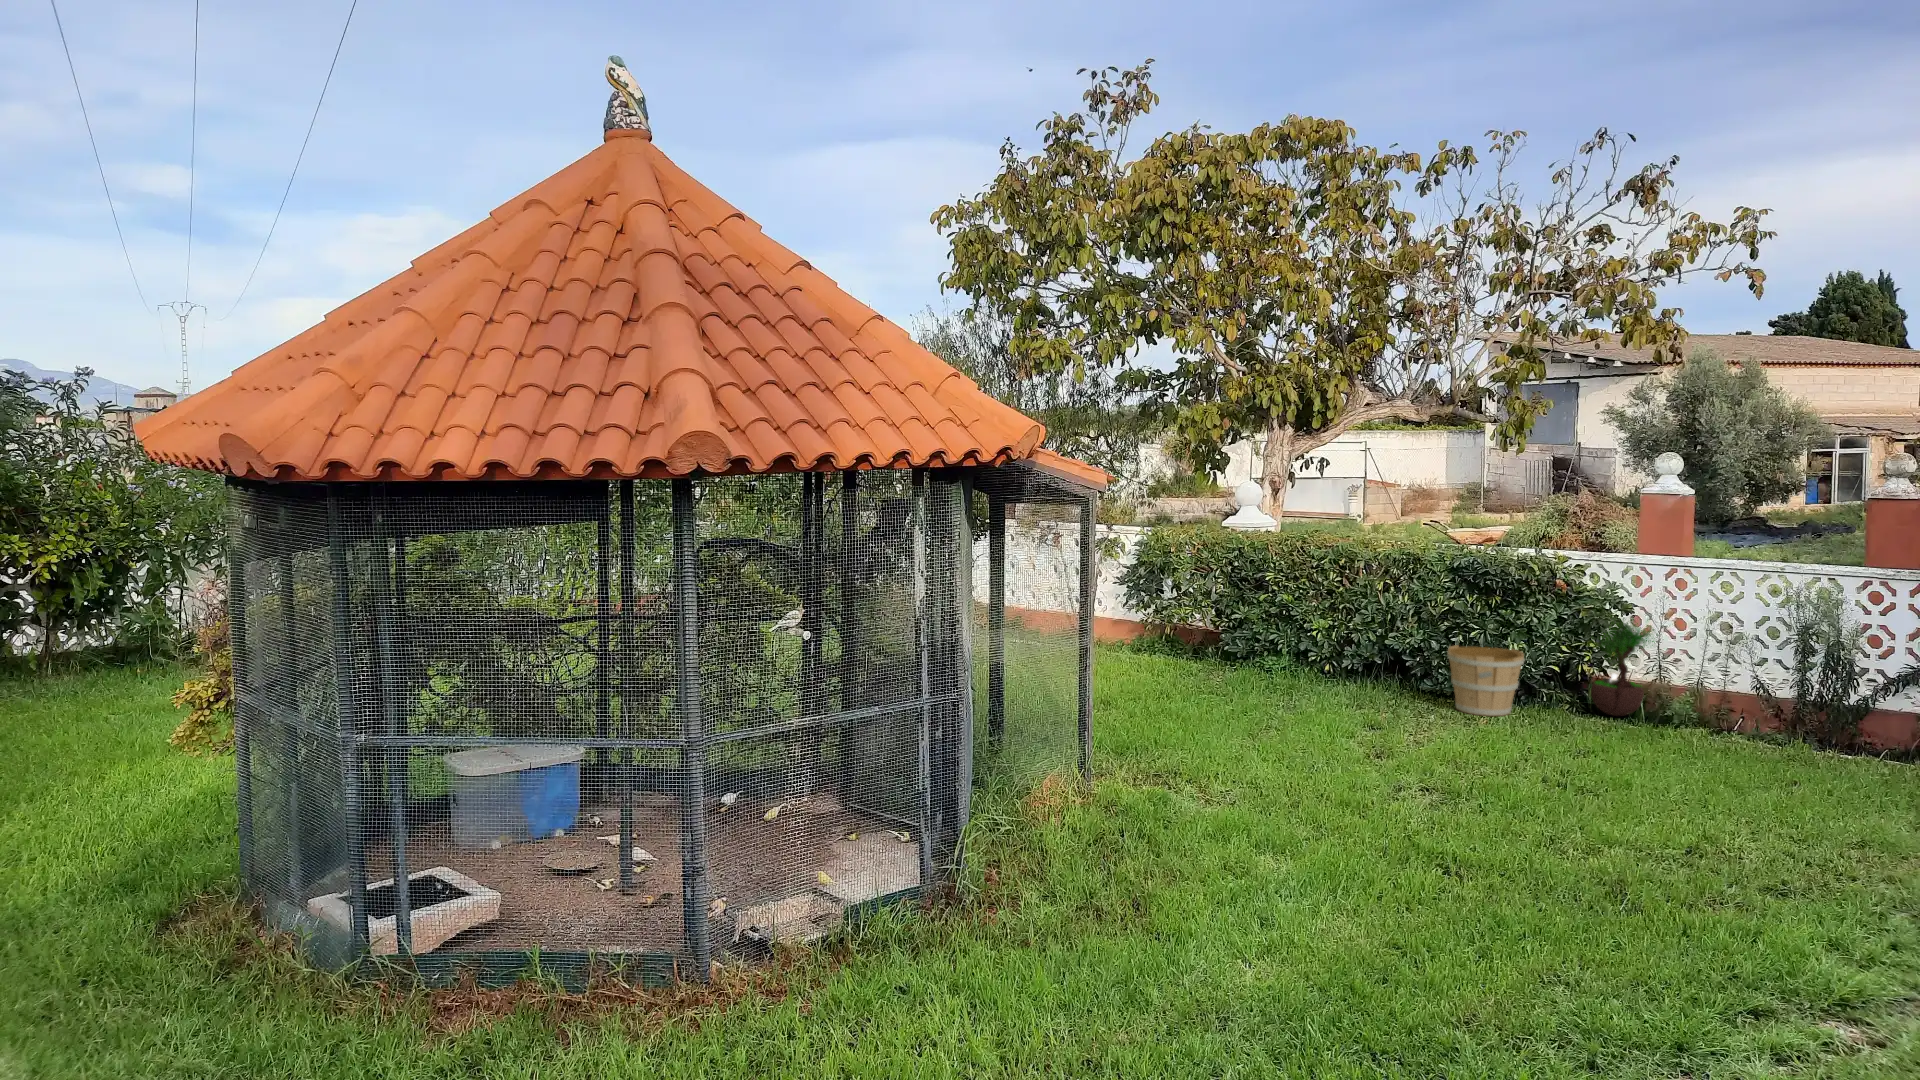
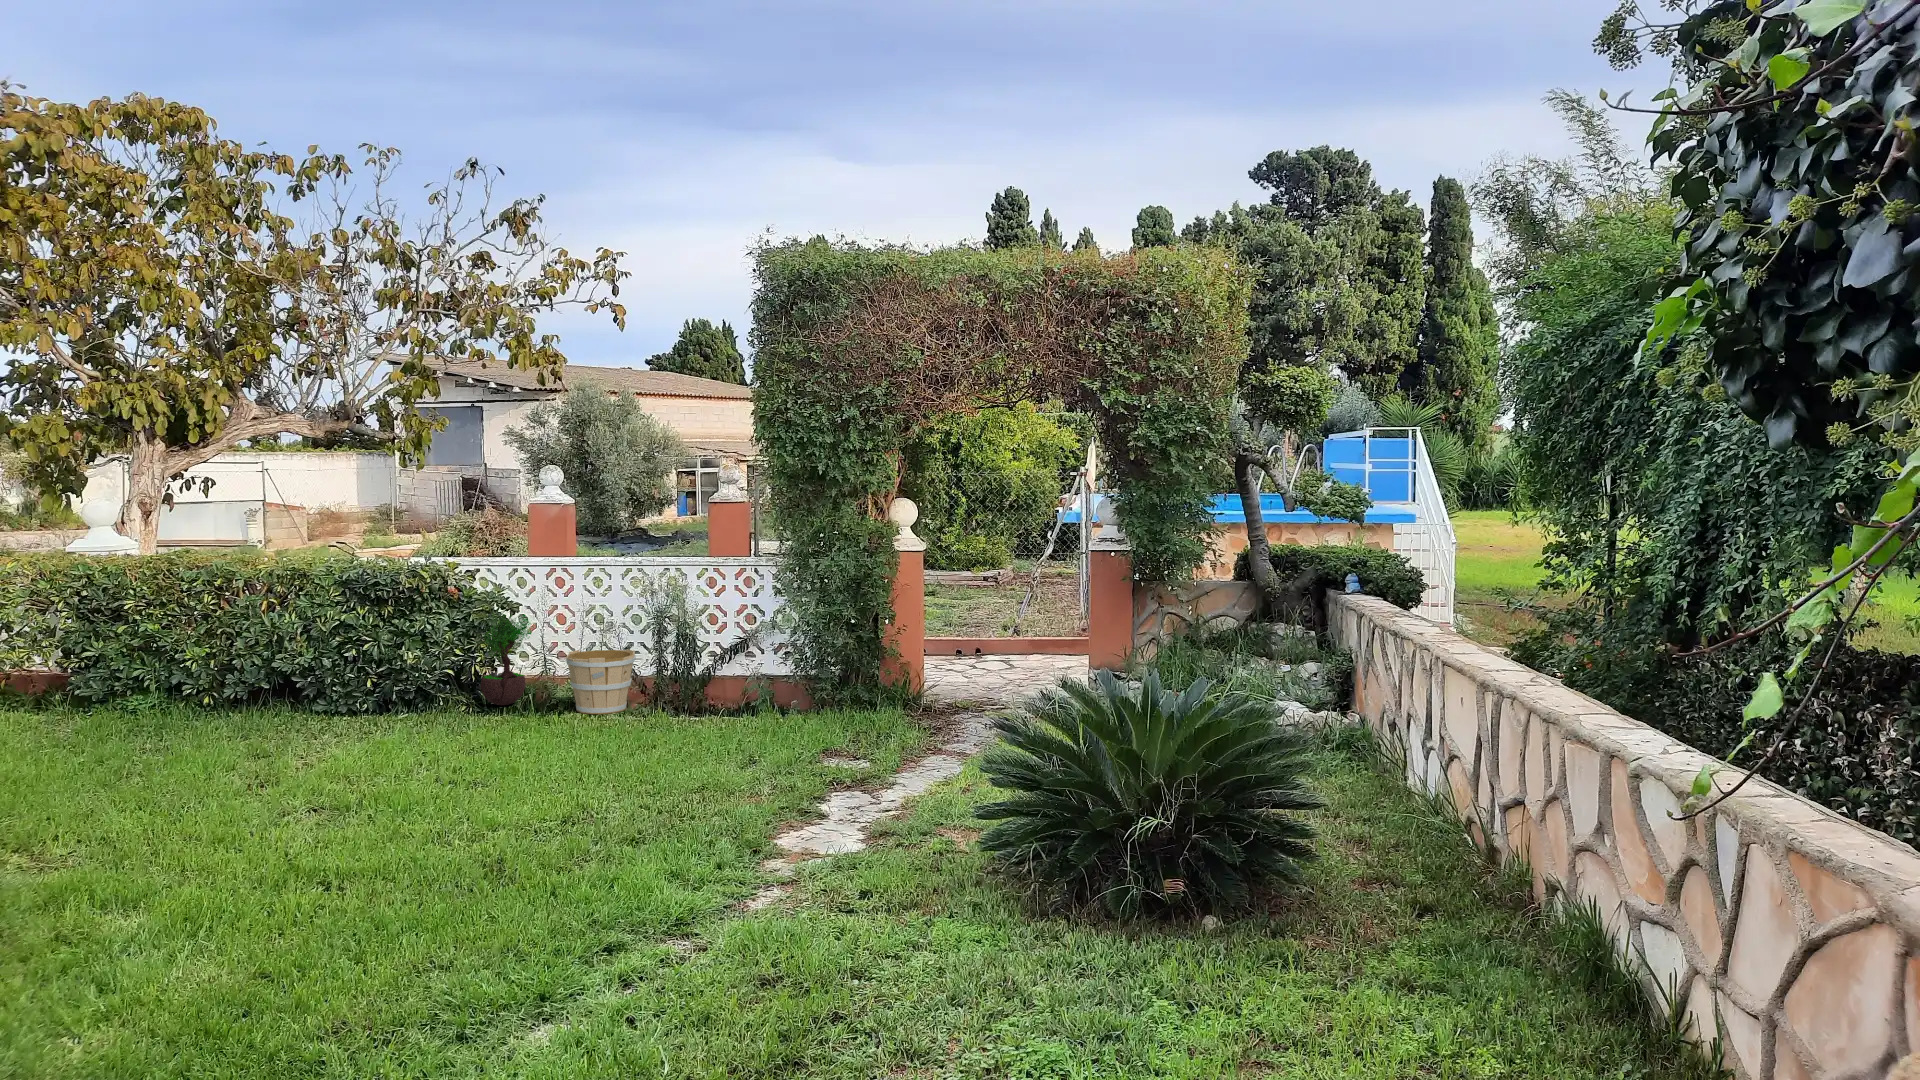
wooden bucket: present [1448,645,1524,716] -> present [566,649,636,714]

